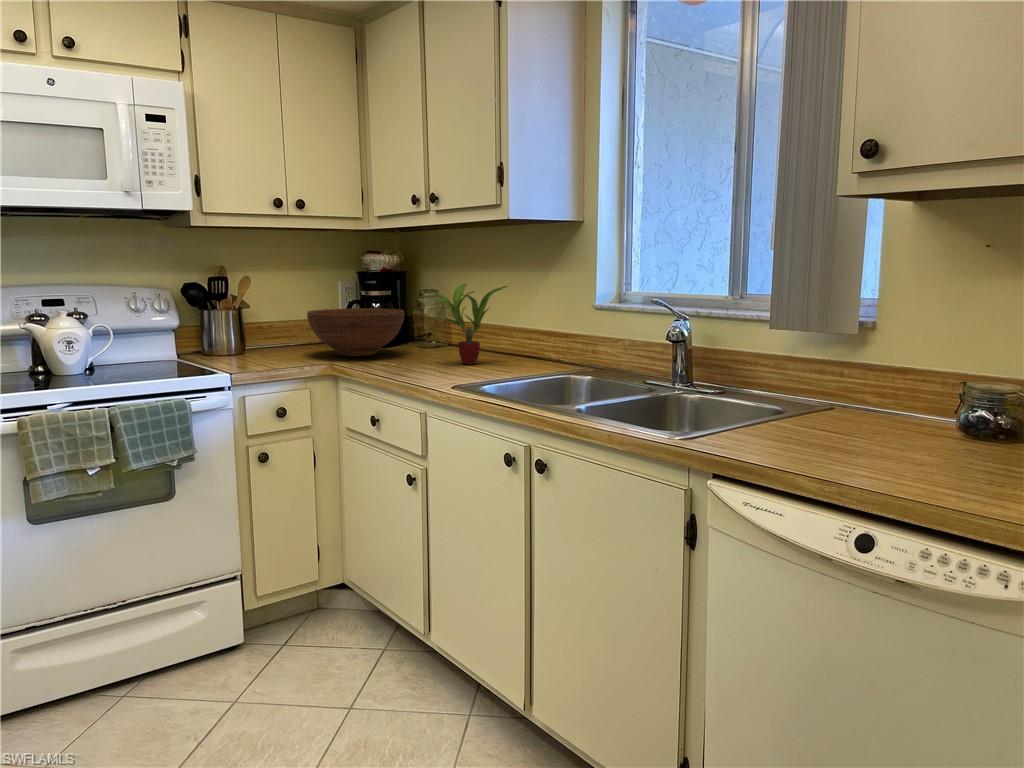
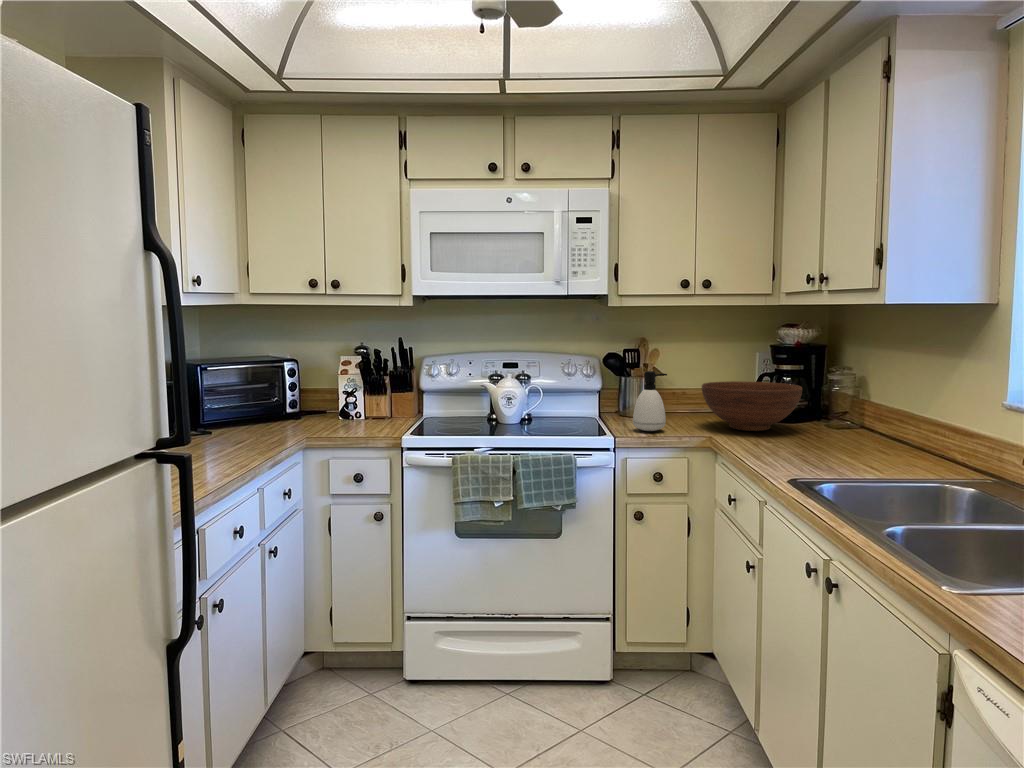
potted plant: present [433,284,508,364] -> none [820,363,915,454]
soap dispenser: none [241,299,278,365] -> present [633,371,667,431]

